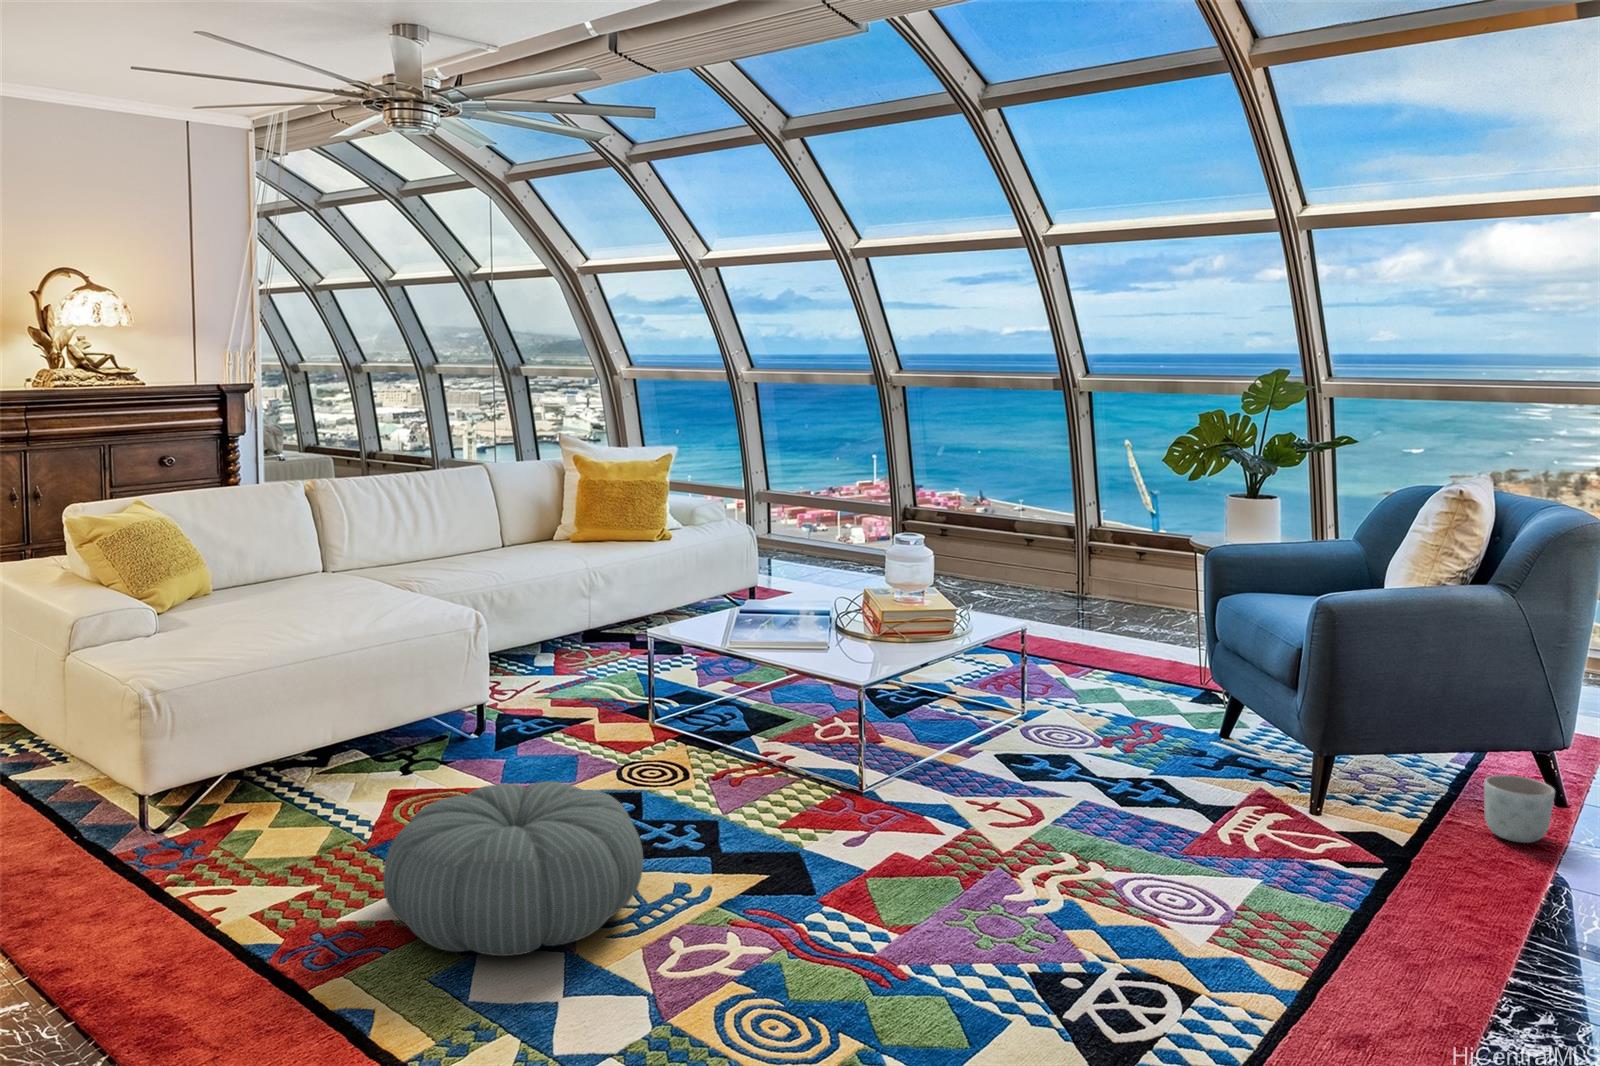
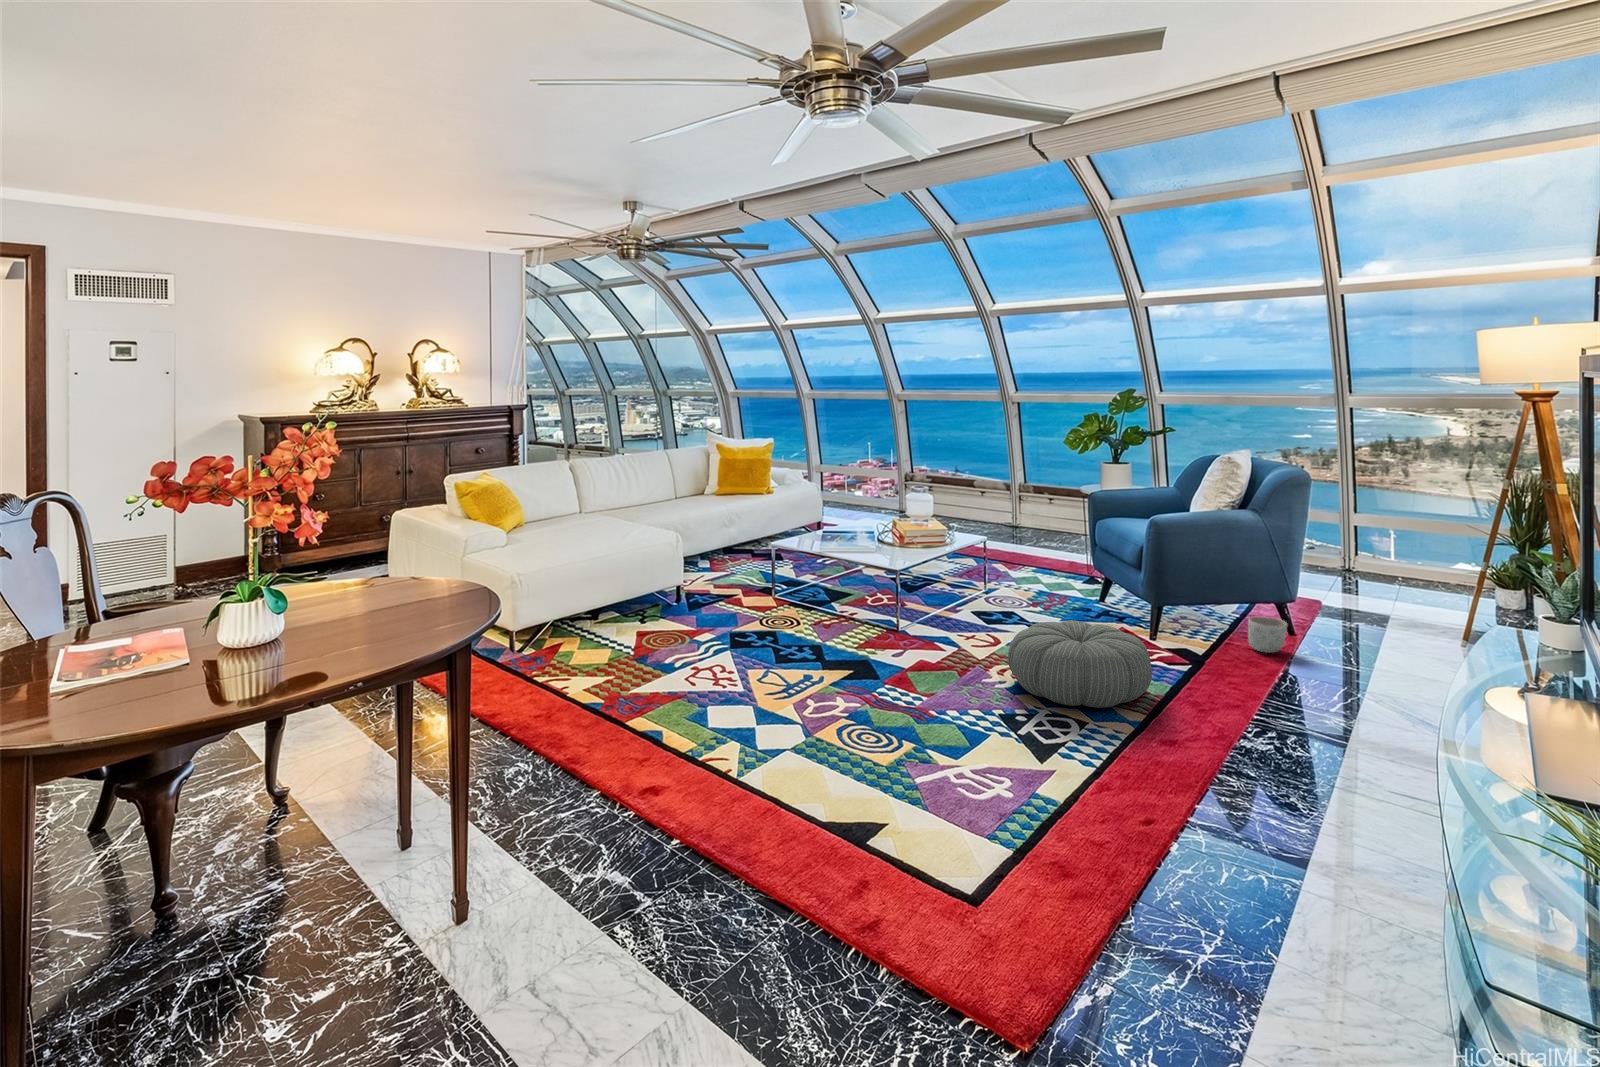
pouf: present [383,781,643,956] -> present [1008,620,1152,708]

